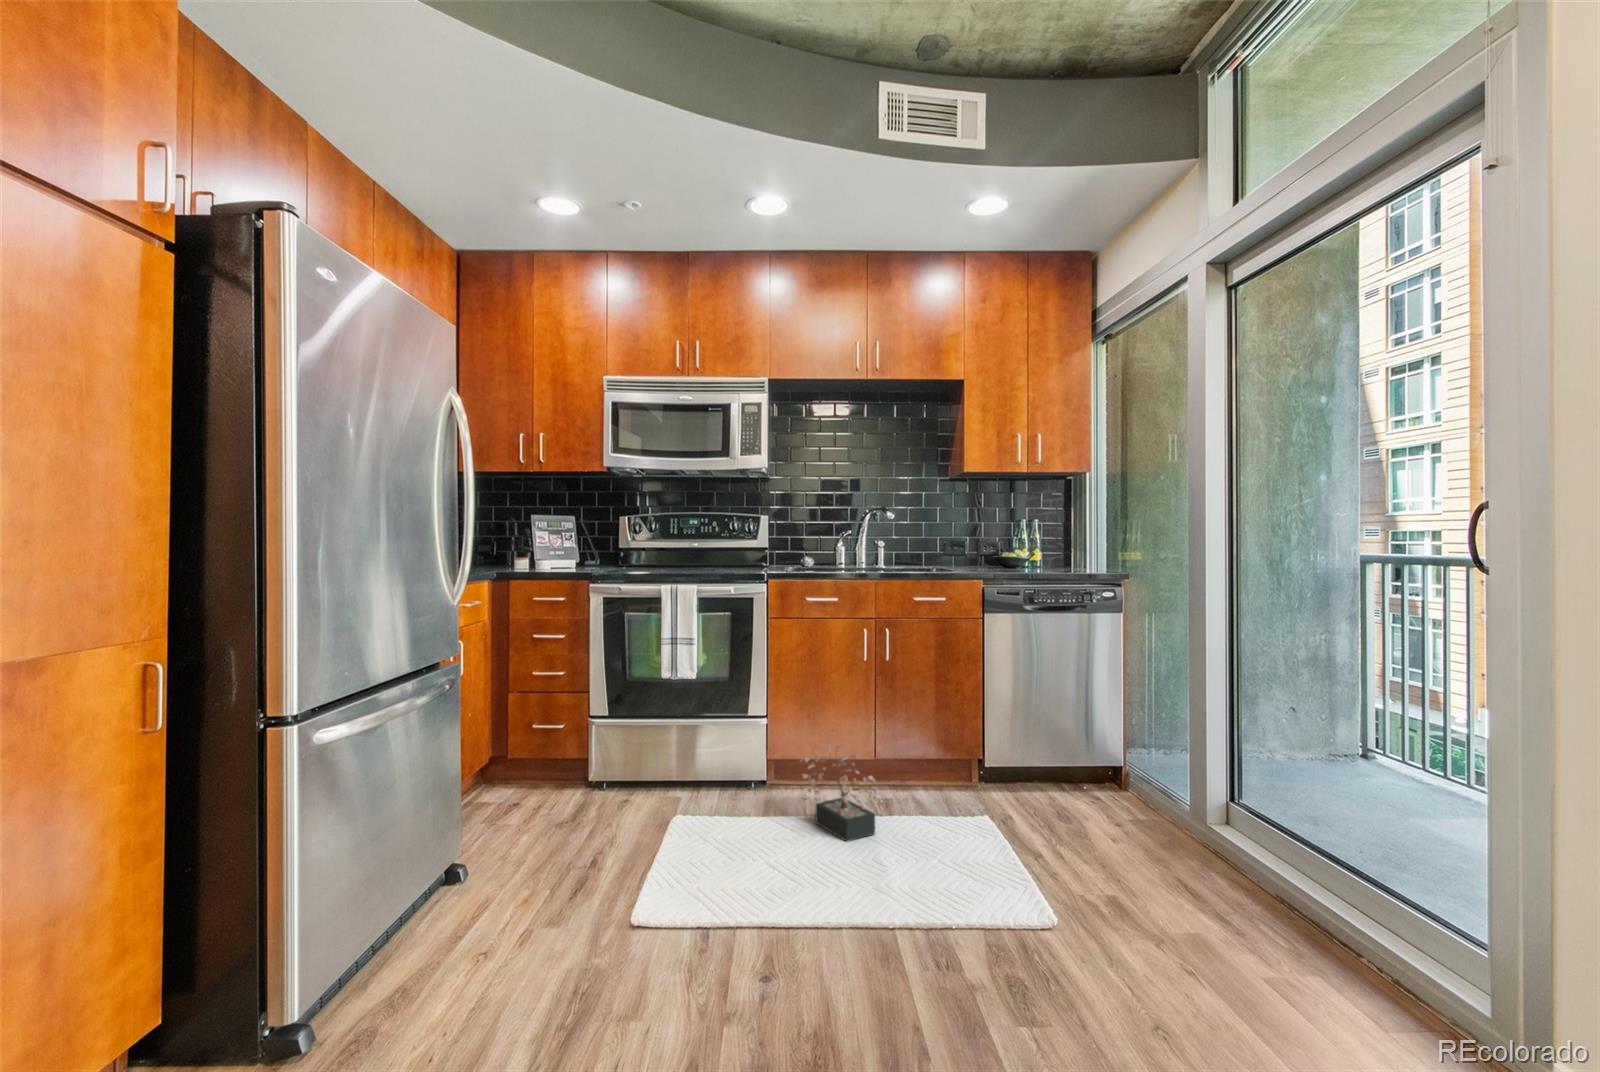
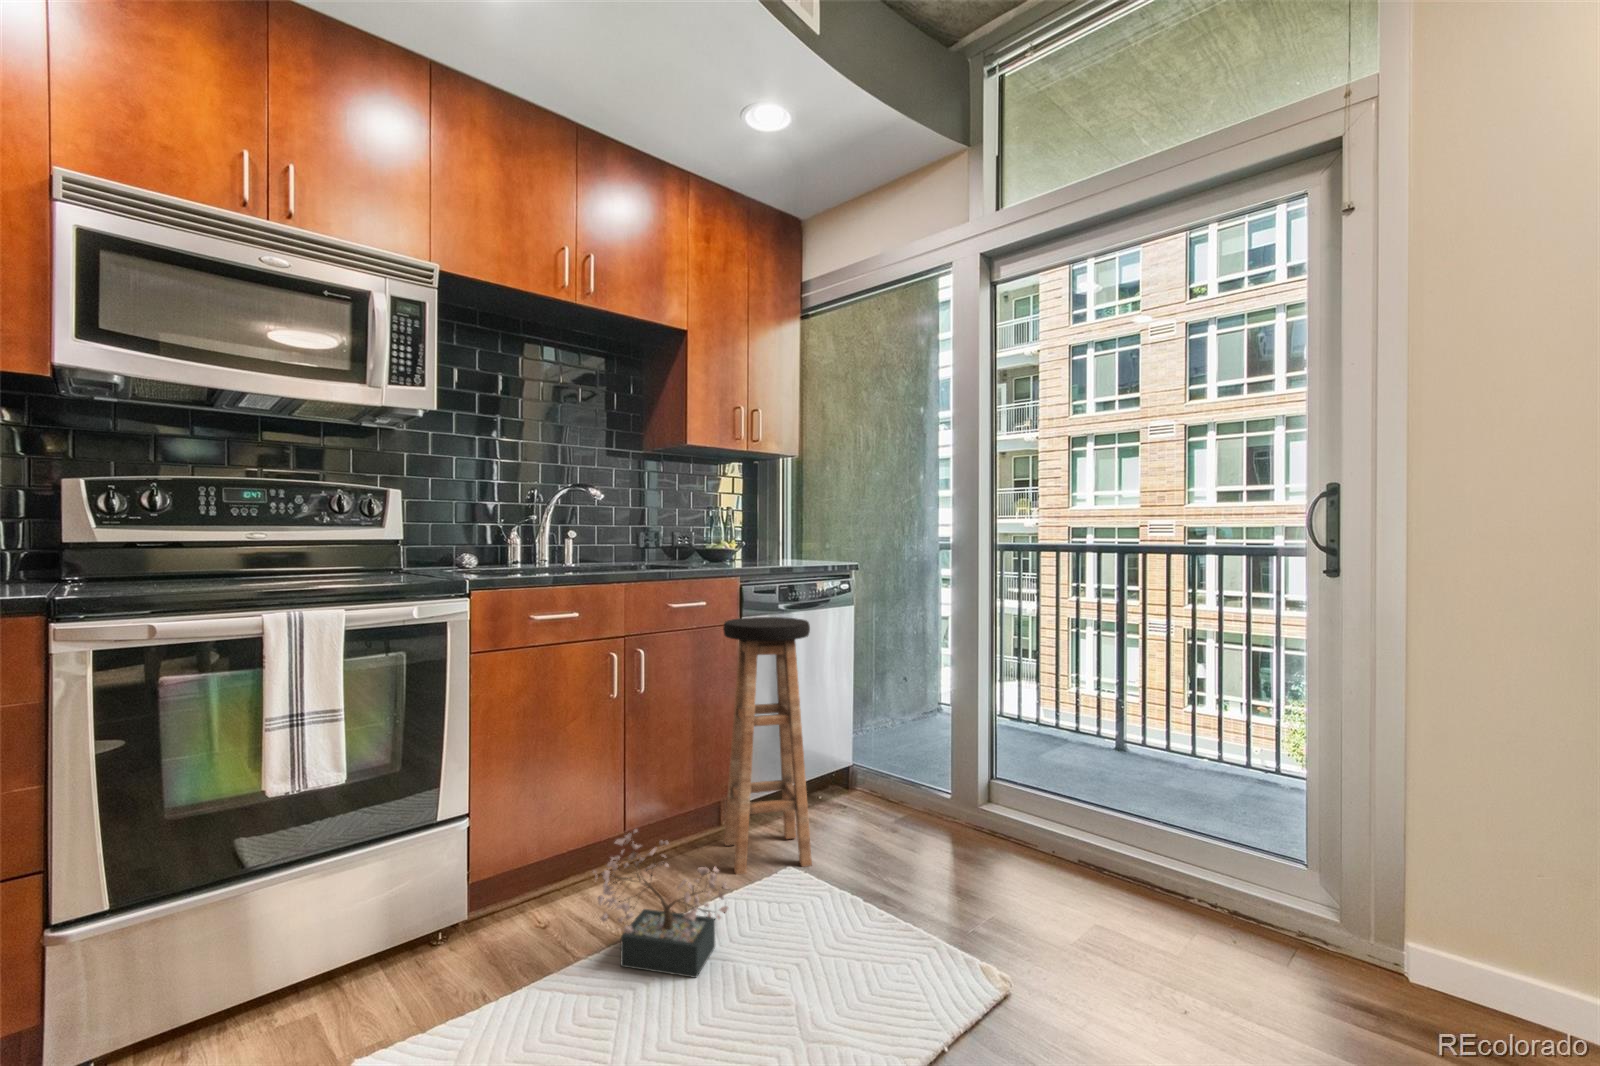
bar stool: none [941,614,1018,823] -> present [723,617,812,874]

